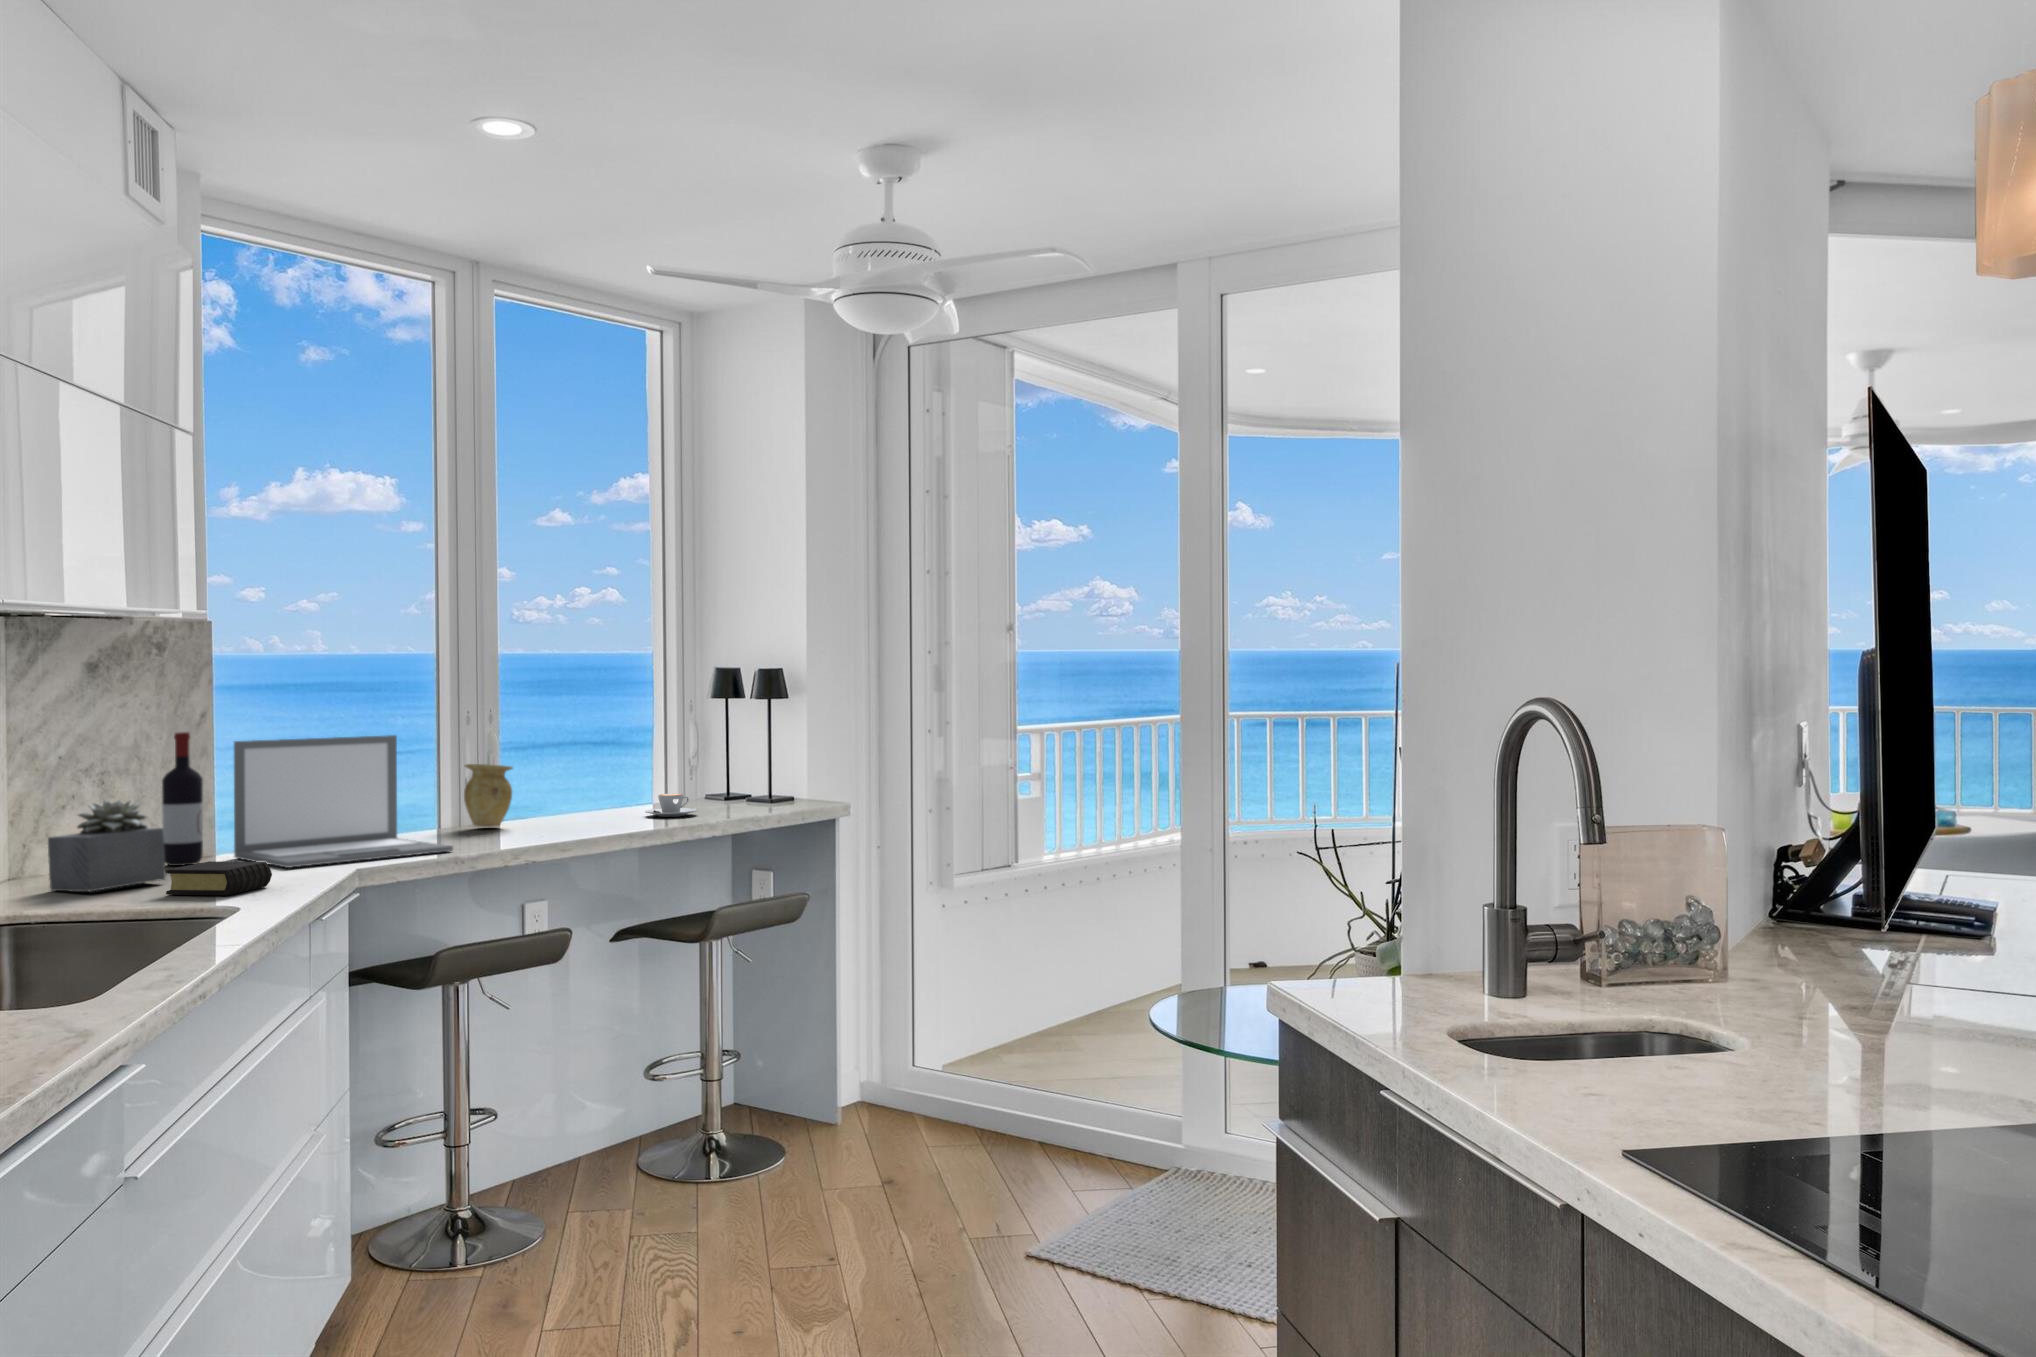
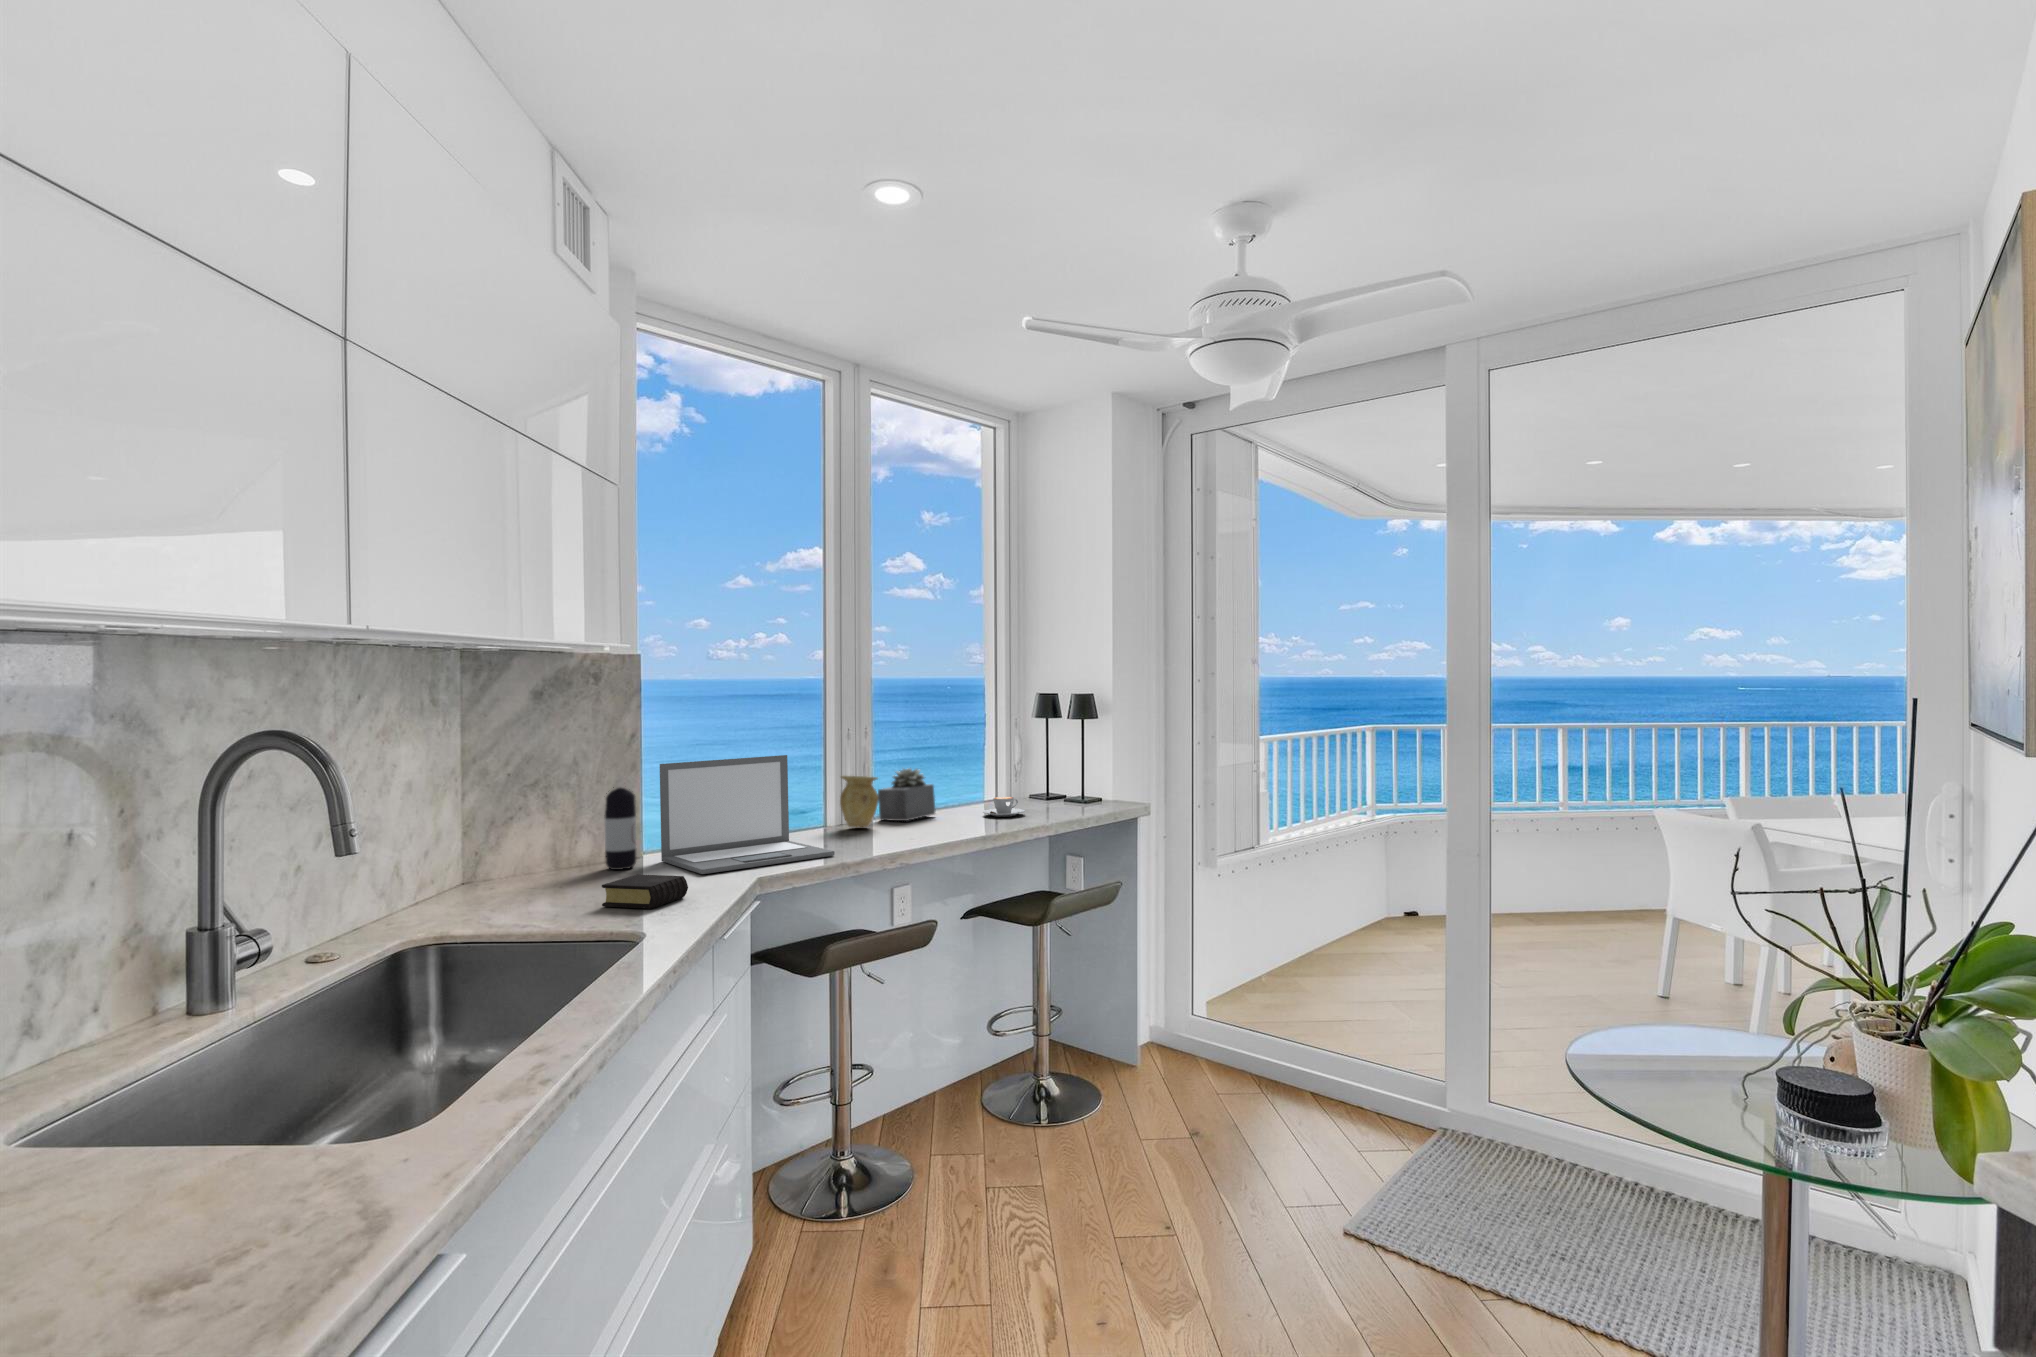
succulent plant: present [48,800,165,892] -> present [878,768,936,821]

